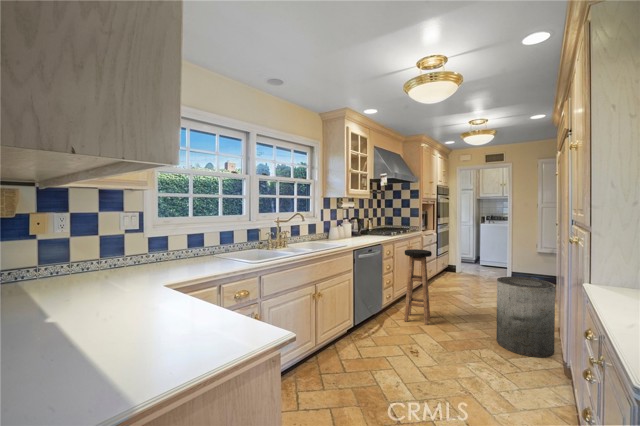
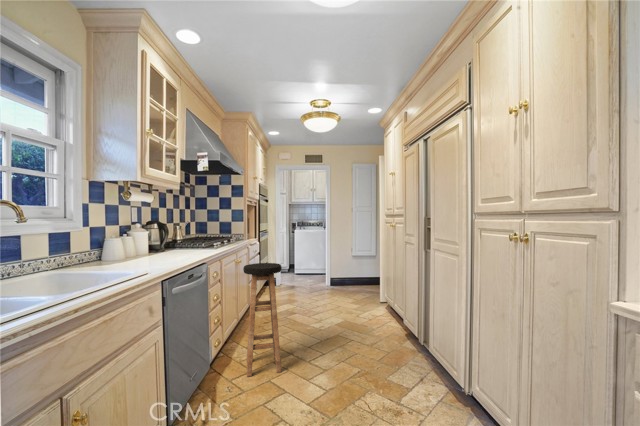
trash can: present [496,277,555,357] -> none [365,283,426,382]

